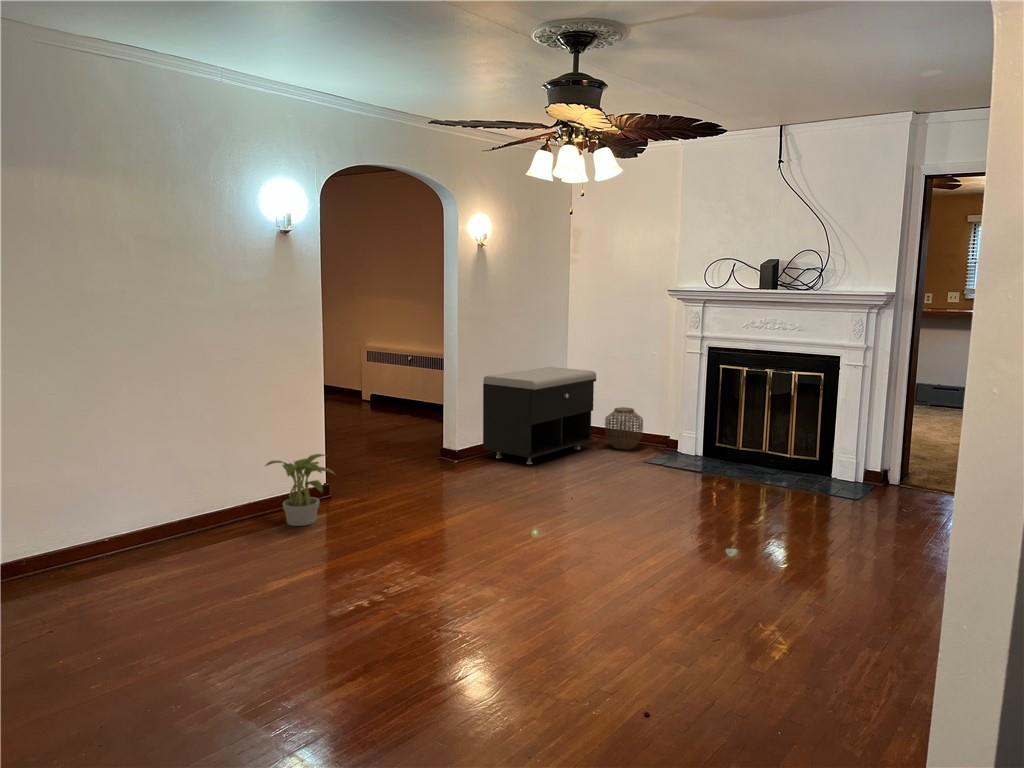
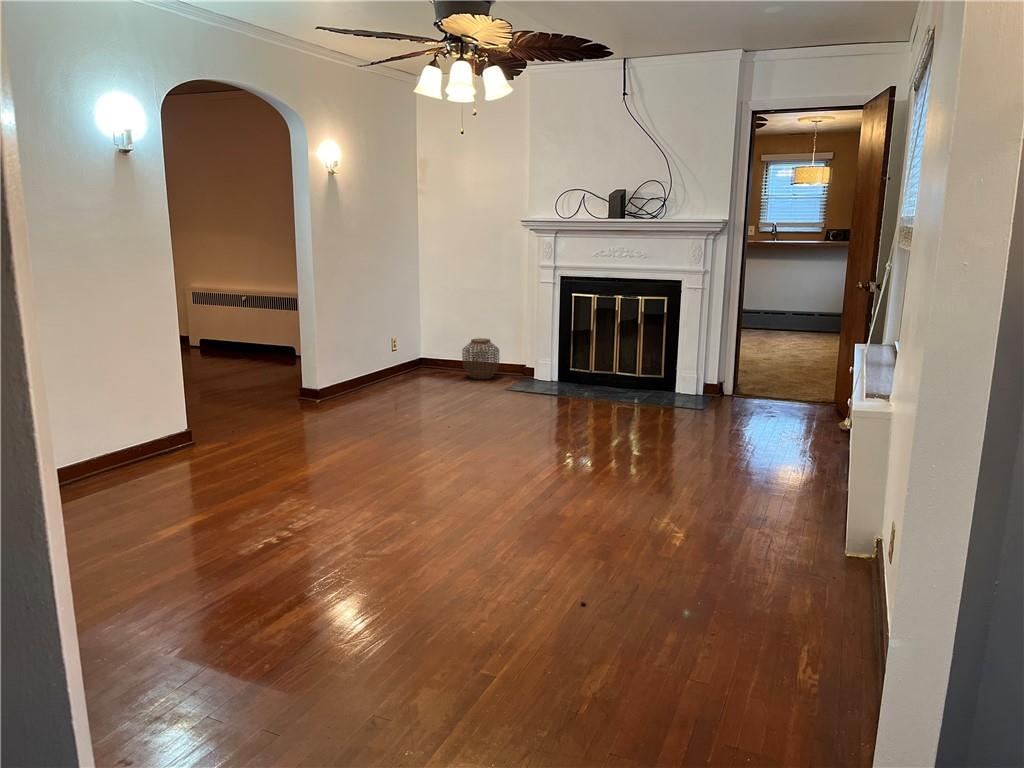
storage bench: present [483,367,596,464] -> none [341,301,453,398]
potted plant: present [265,454,336,526] -> none [123,396,206,474]

